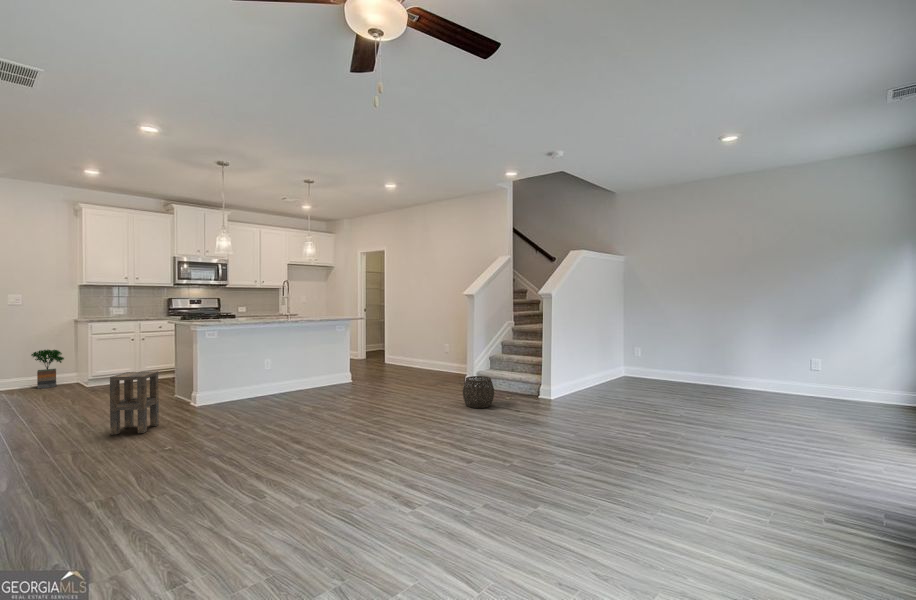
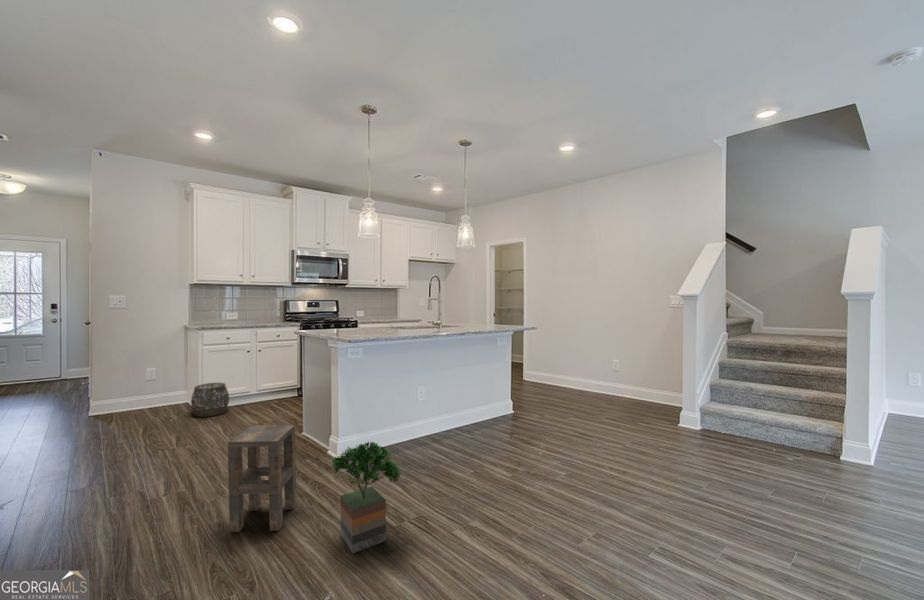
potted tree: present [31,350,64,389] -> present [331,442,400,553]
woven basket: present [463,376,494,408] -> present [191,383,229,417]

